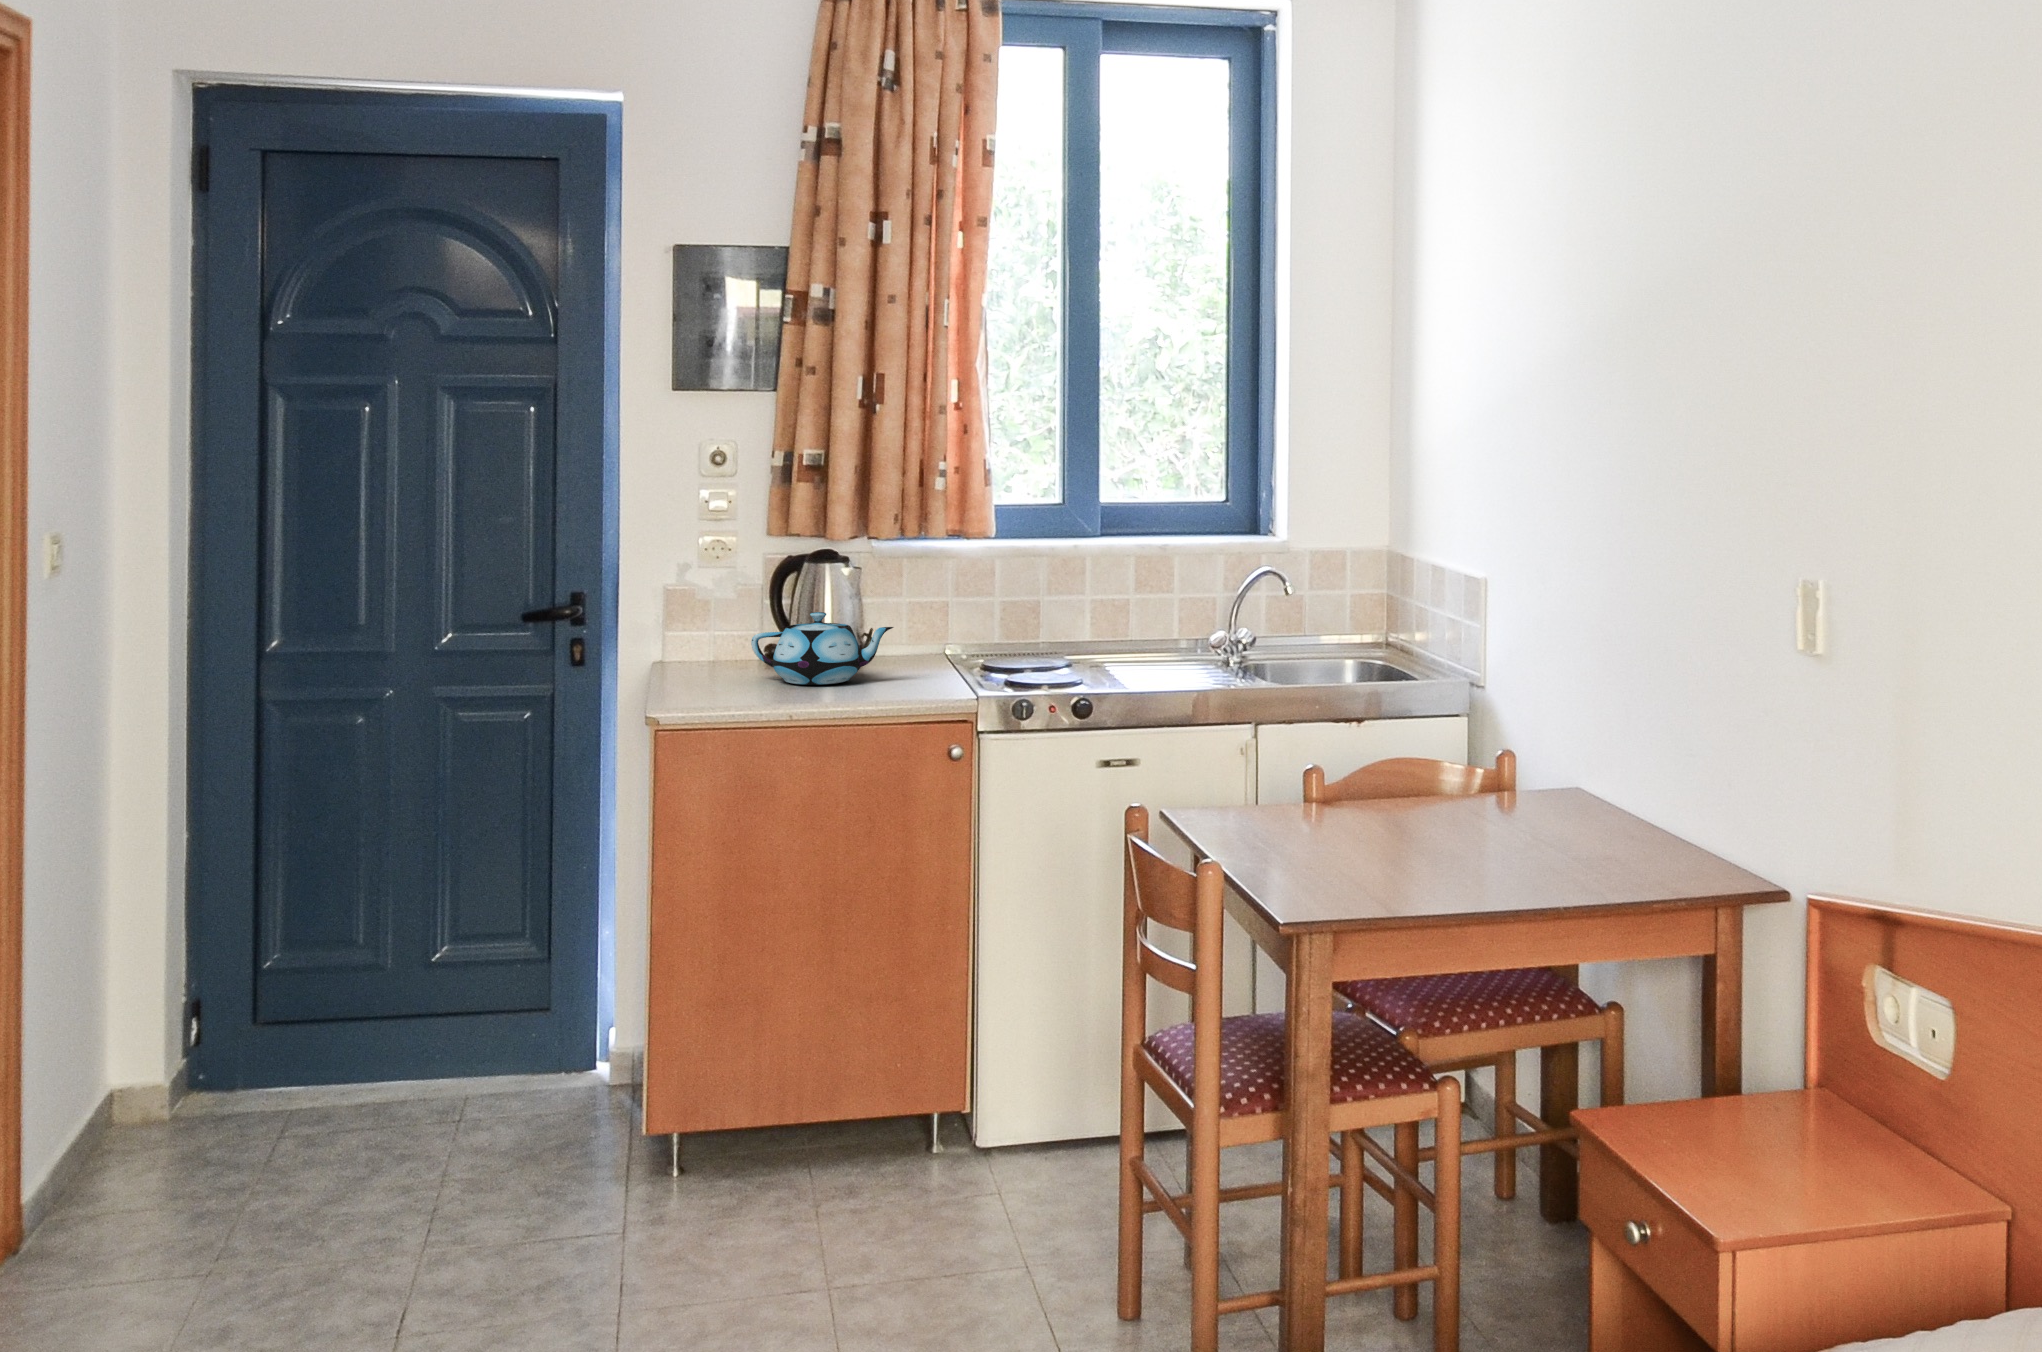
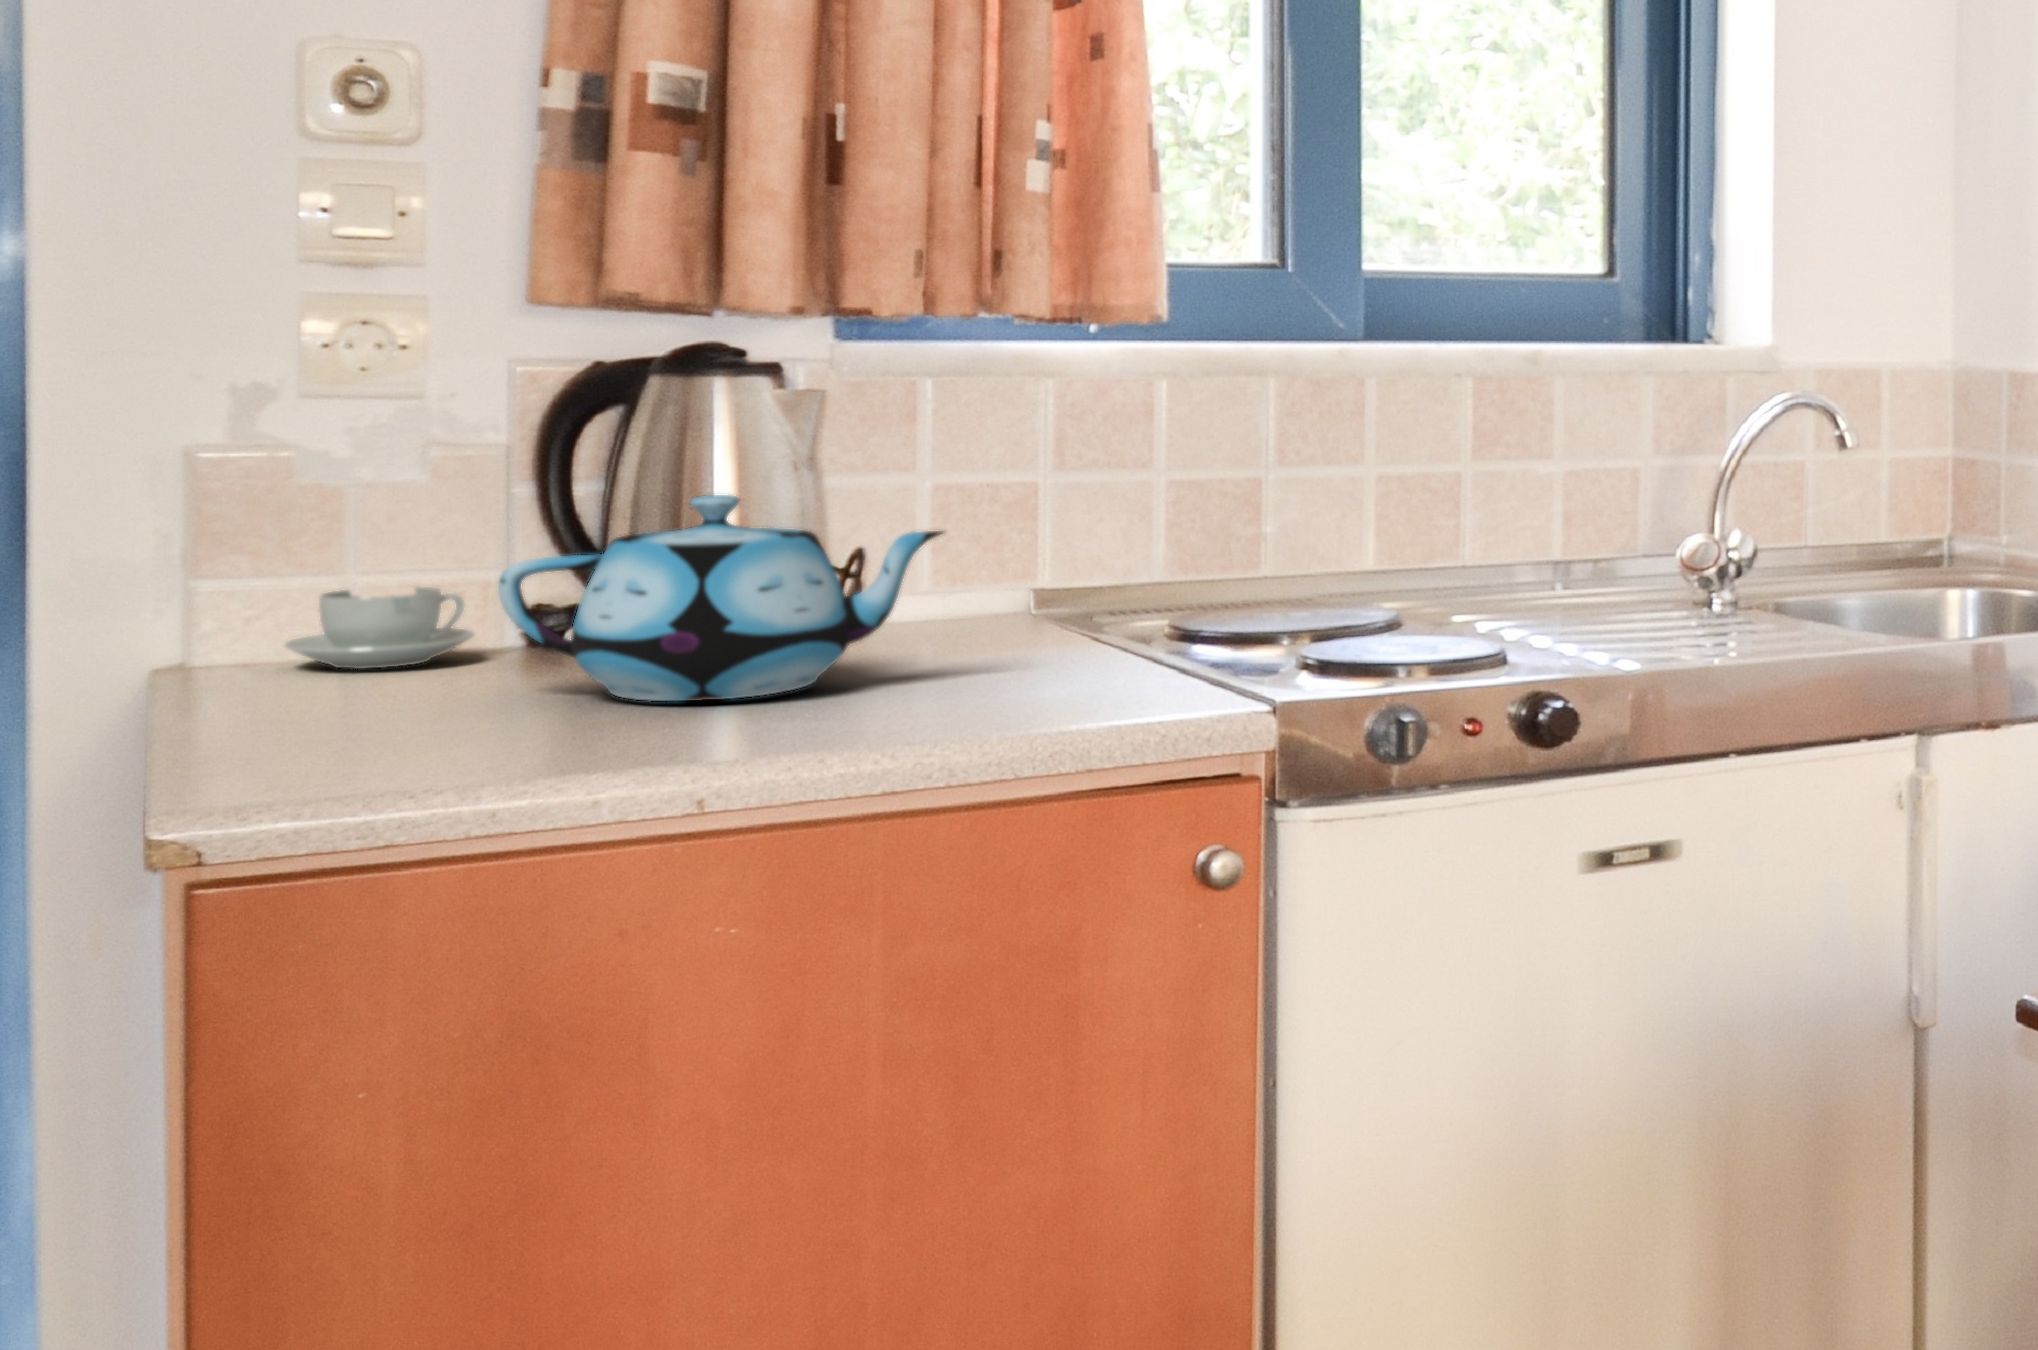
coffee cup: none [689,638,748,667] -> present [285,587,474,669]

